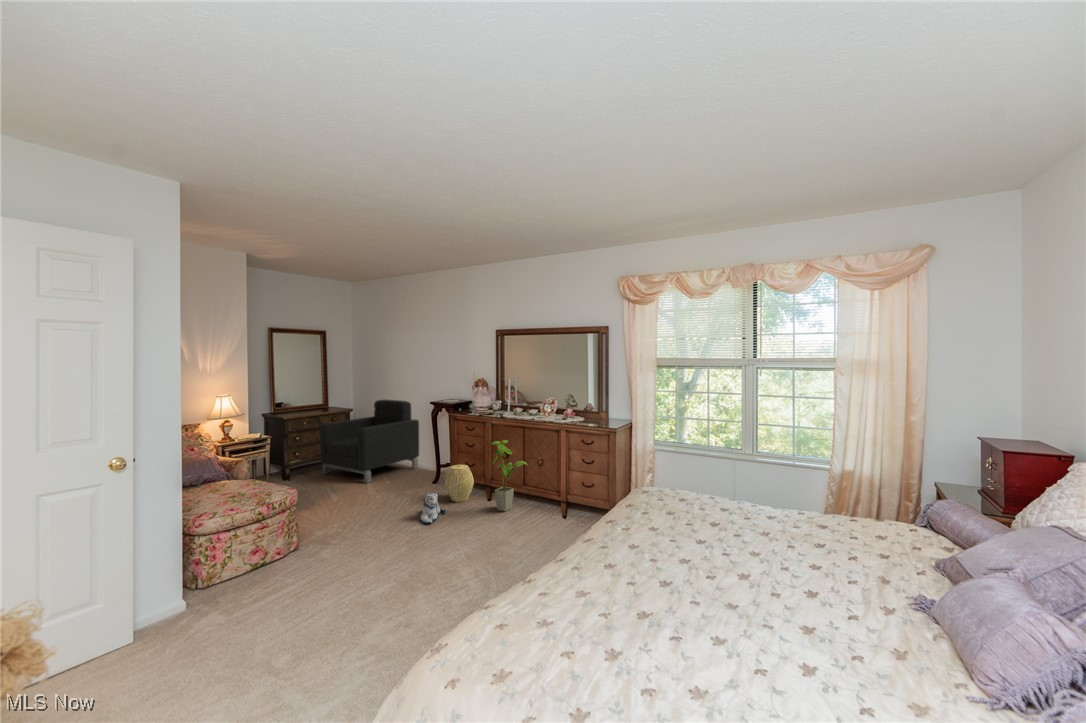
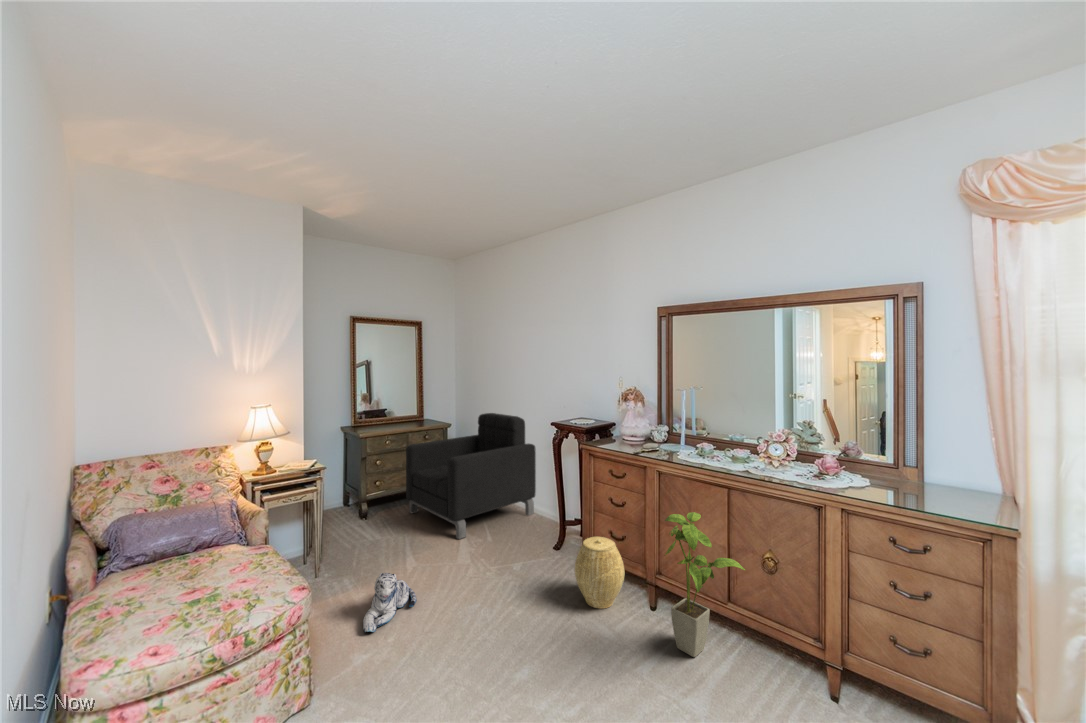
plush toy: present [420,493,446,524] -> present [363,573,416,632]

